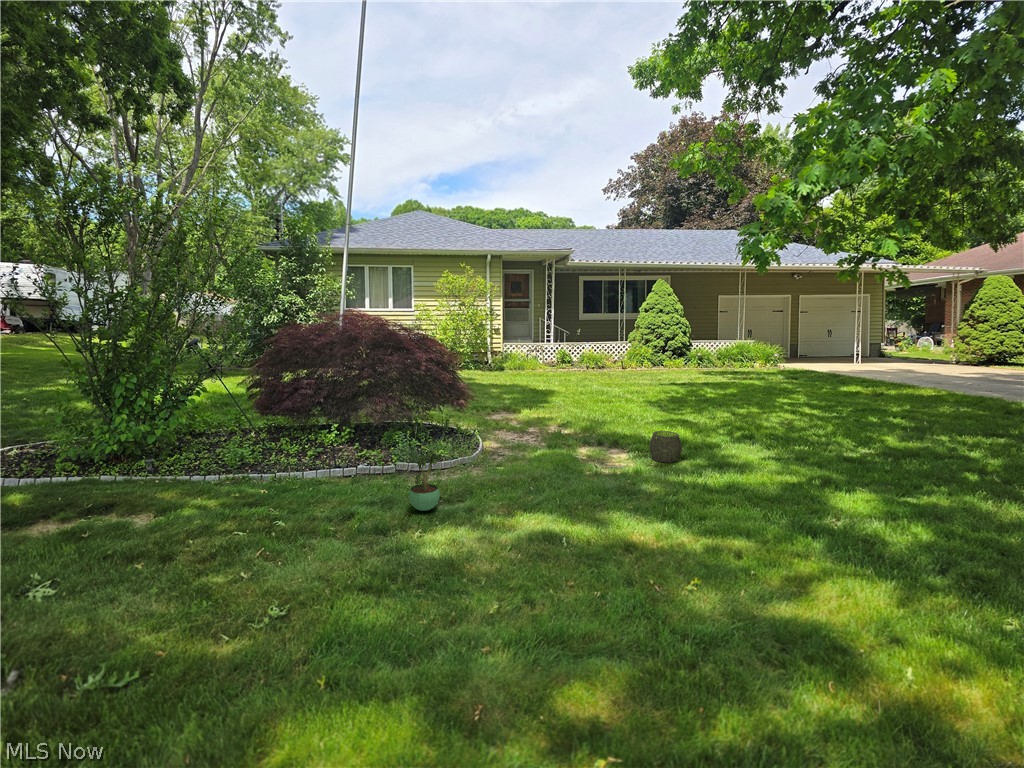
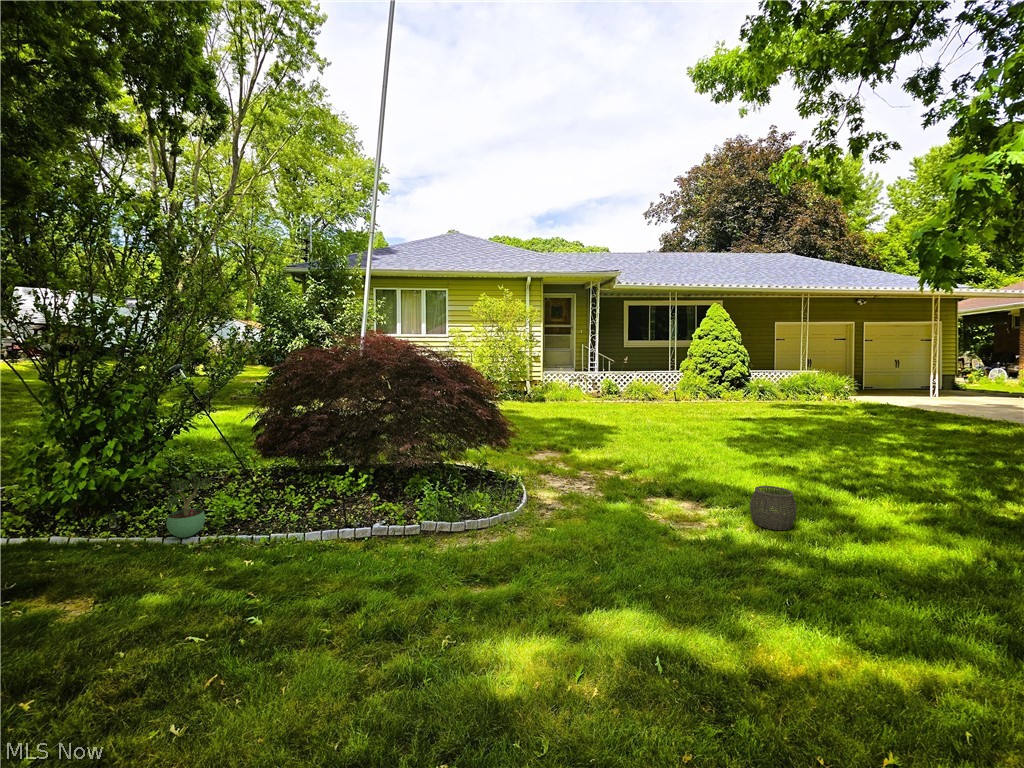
potted plant: present [409,451,441,511] -> present [166,473,211,537]

